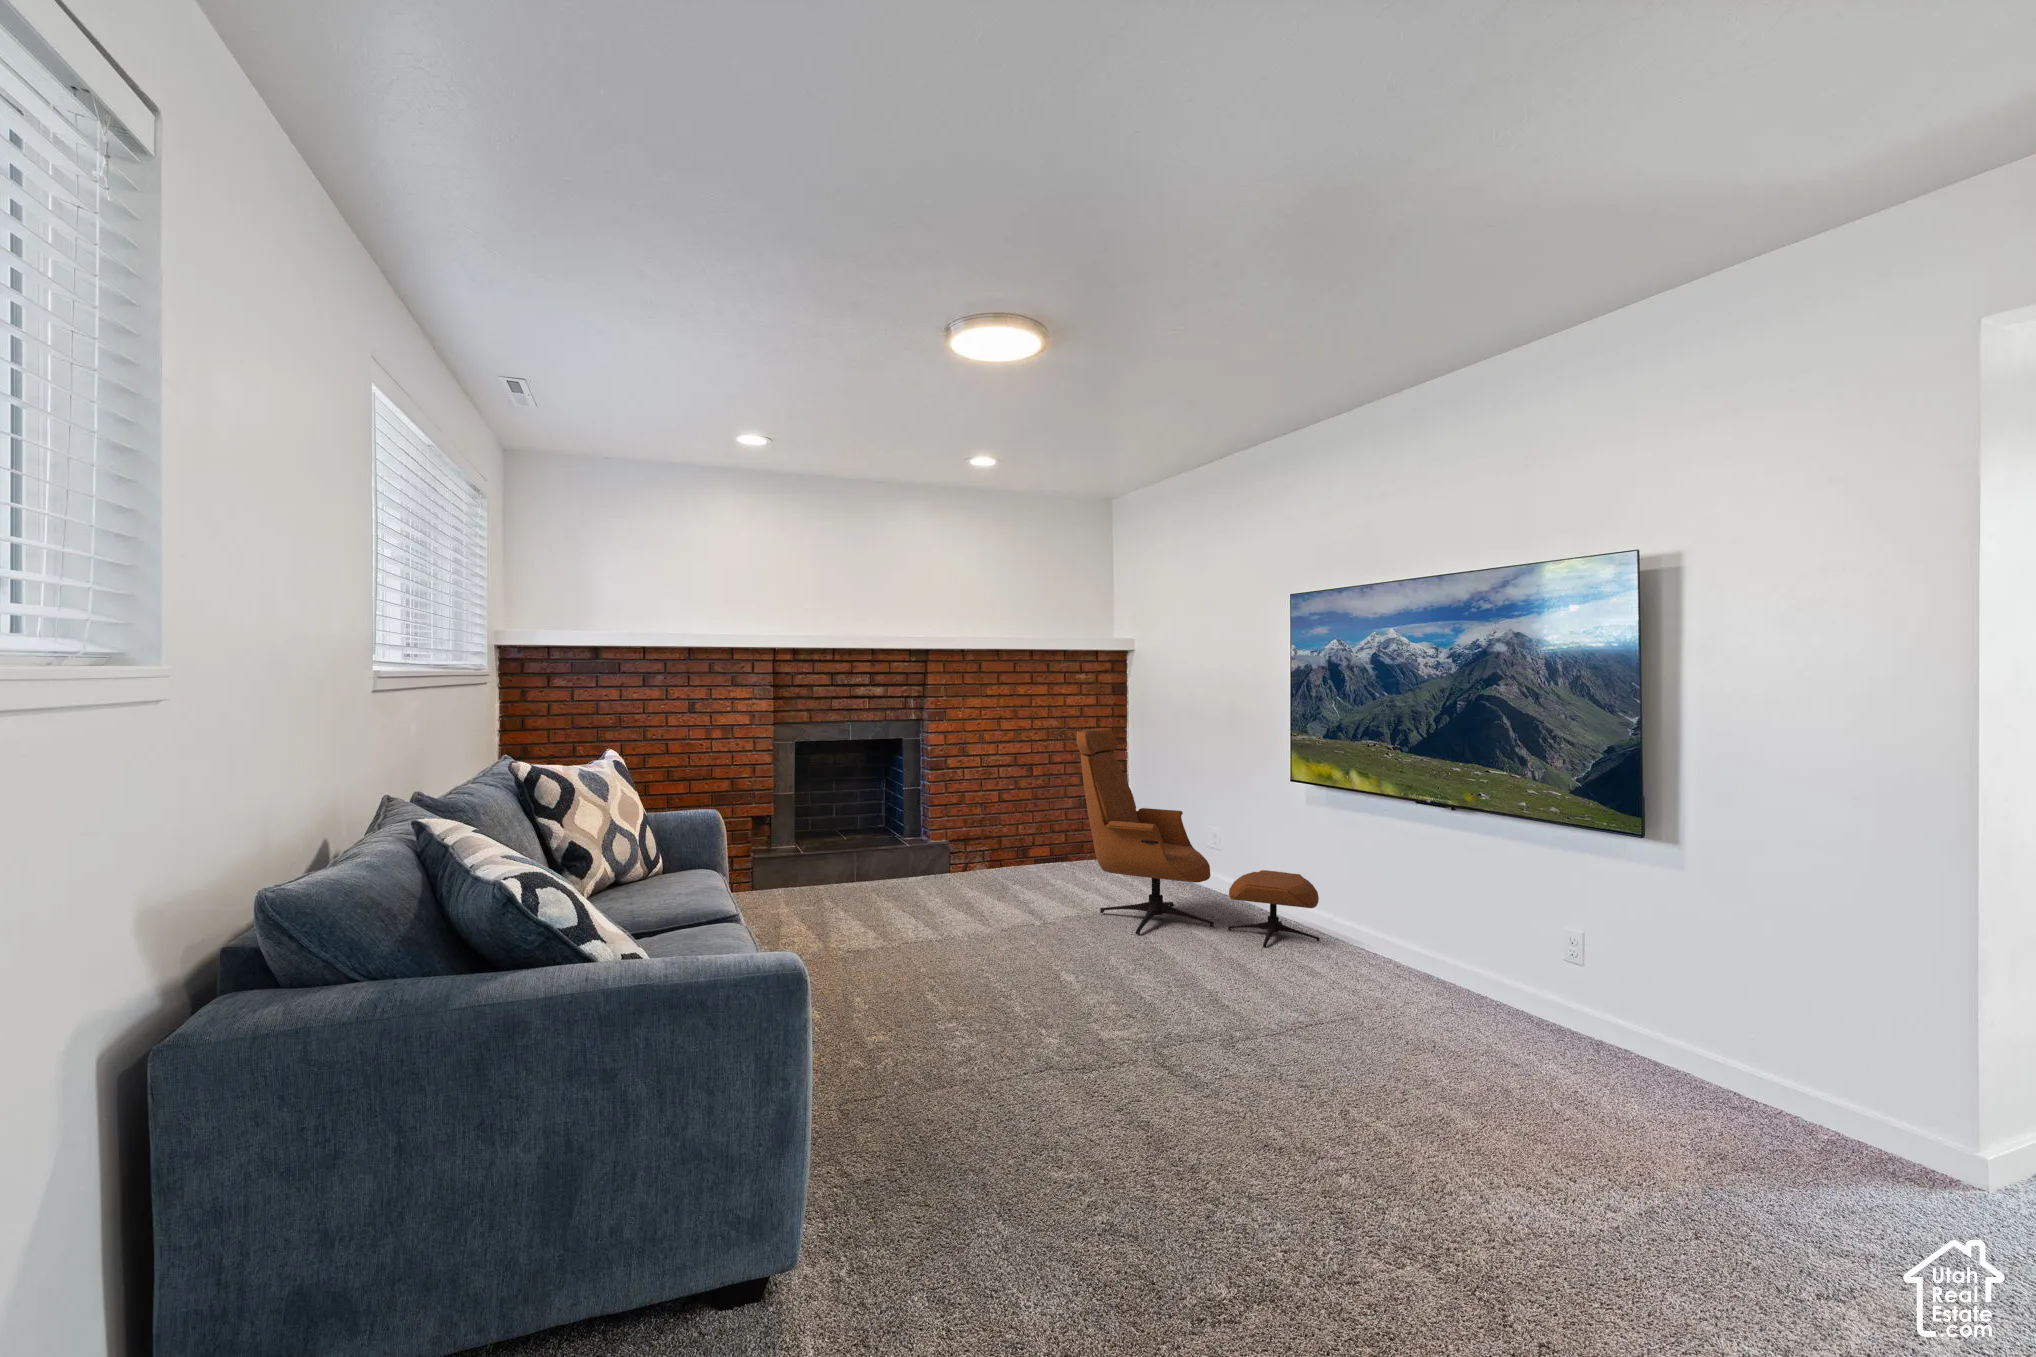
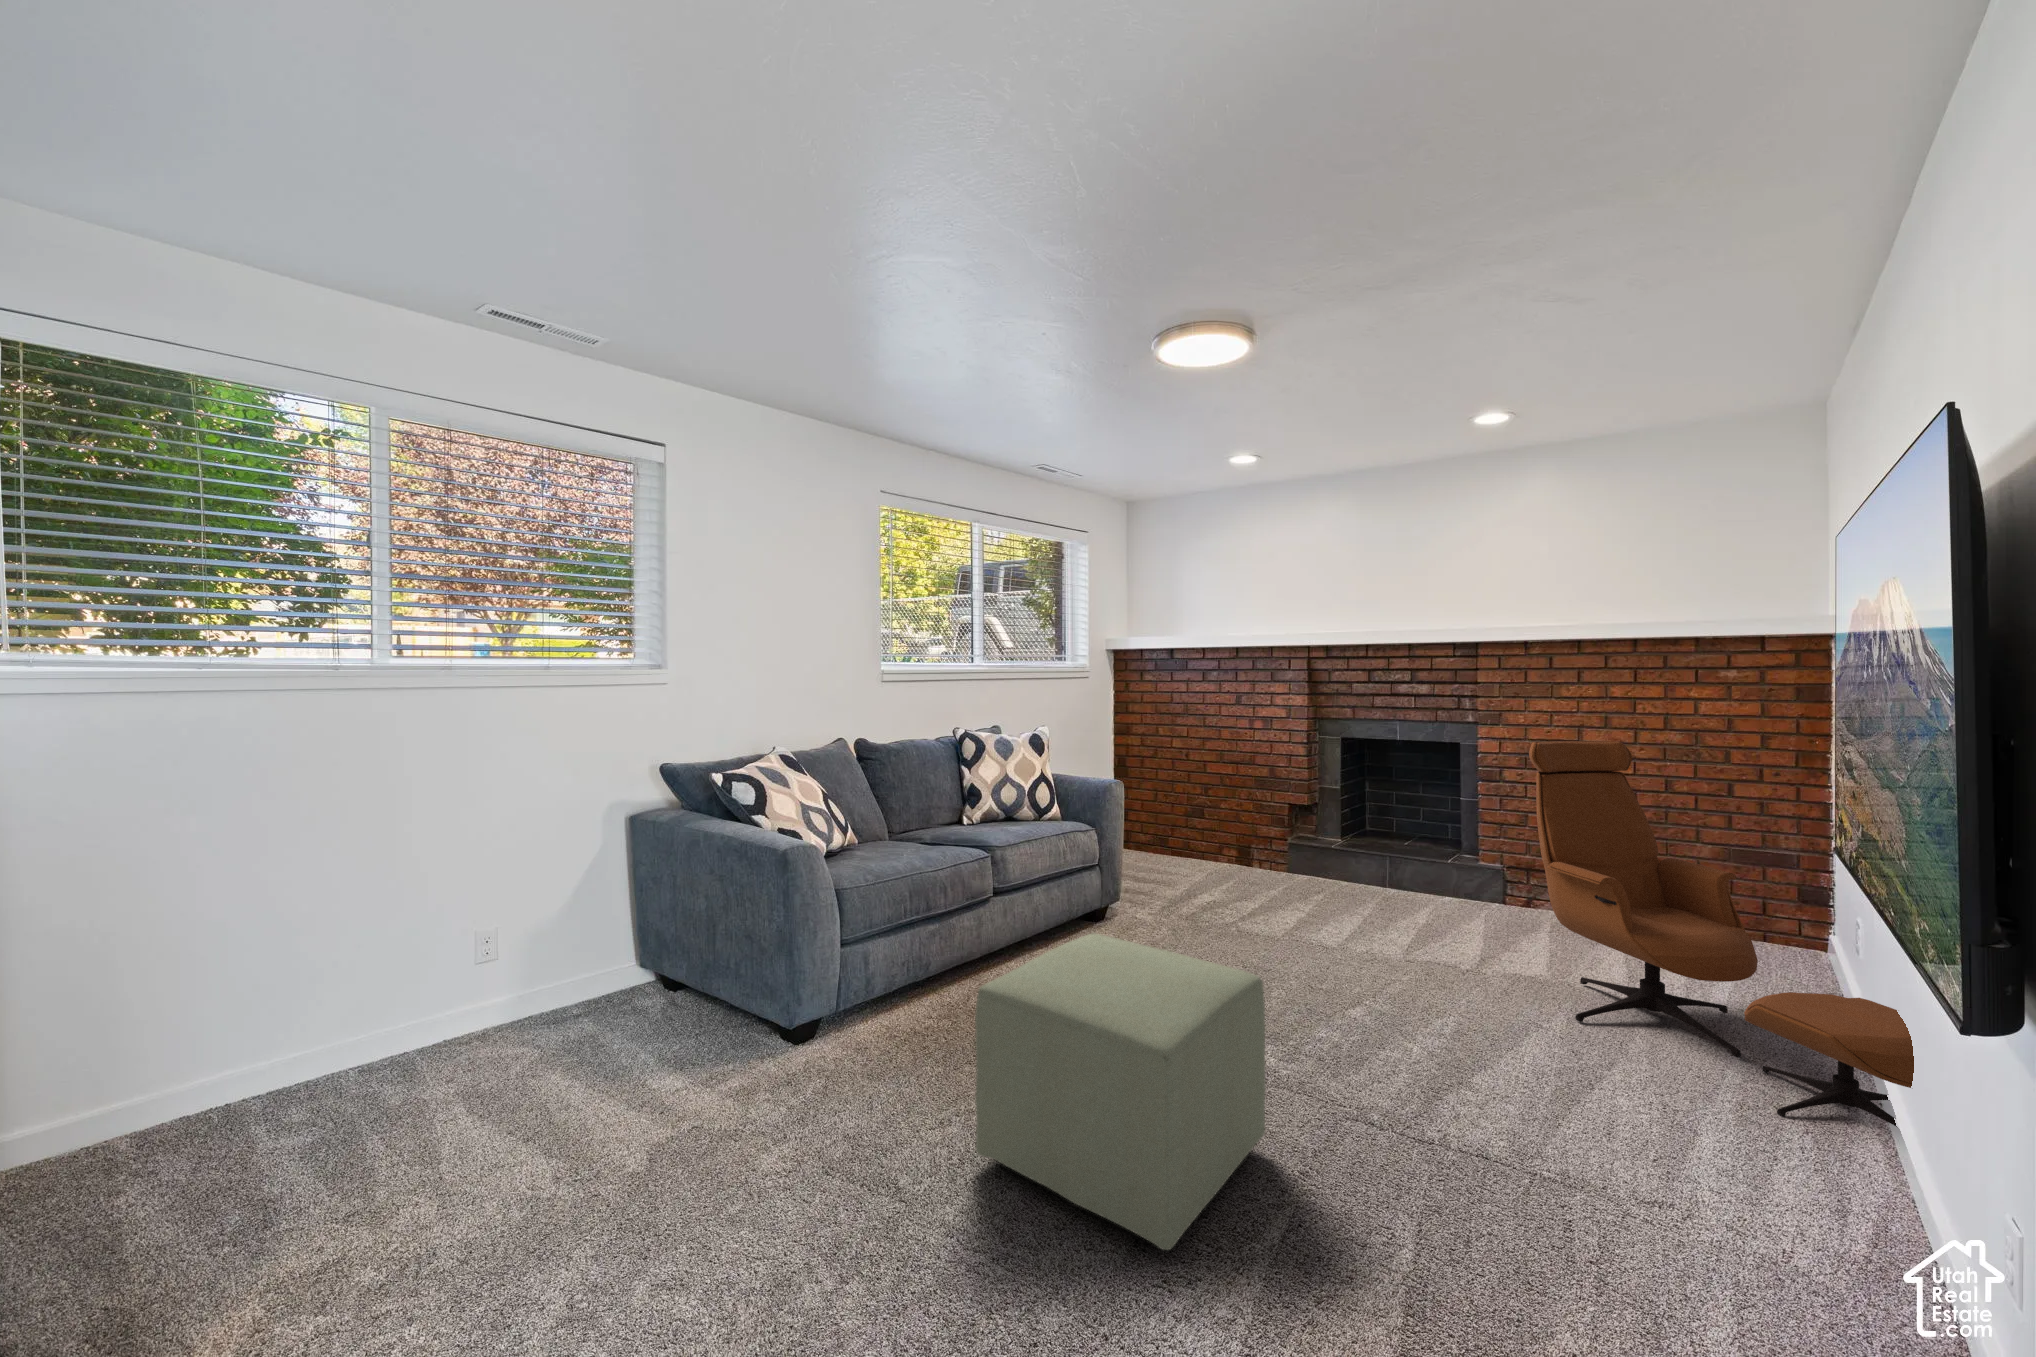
ottoman: none [1011,930,1264,1169] -> present [975,934,1265,1250]

